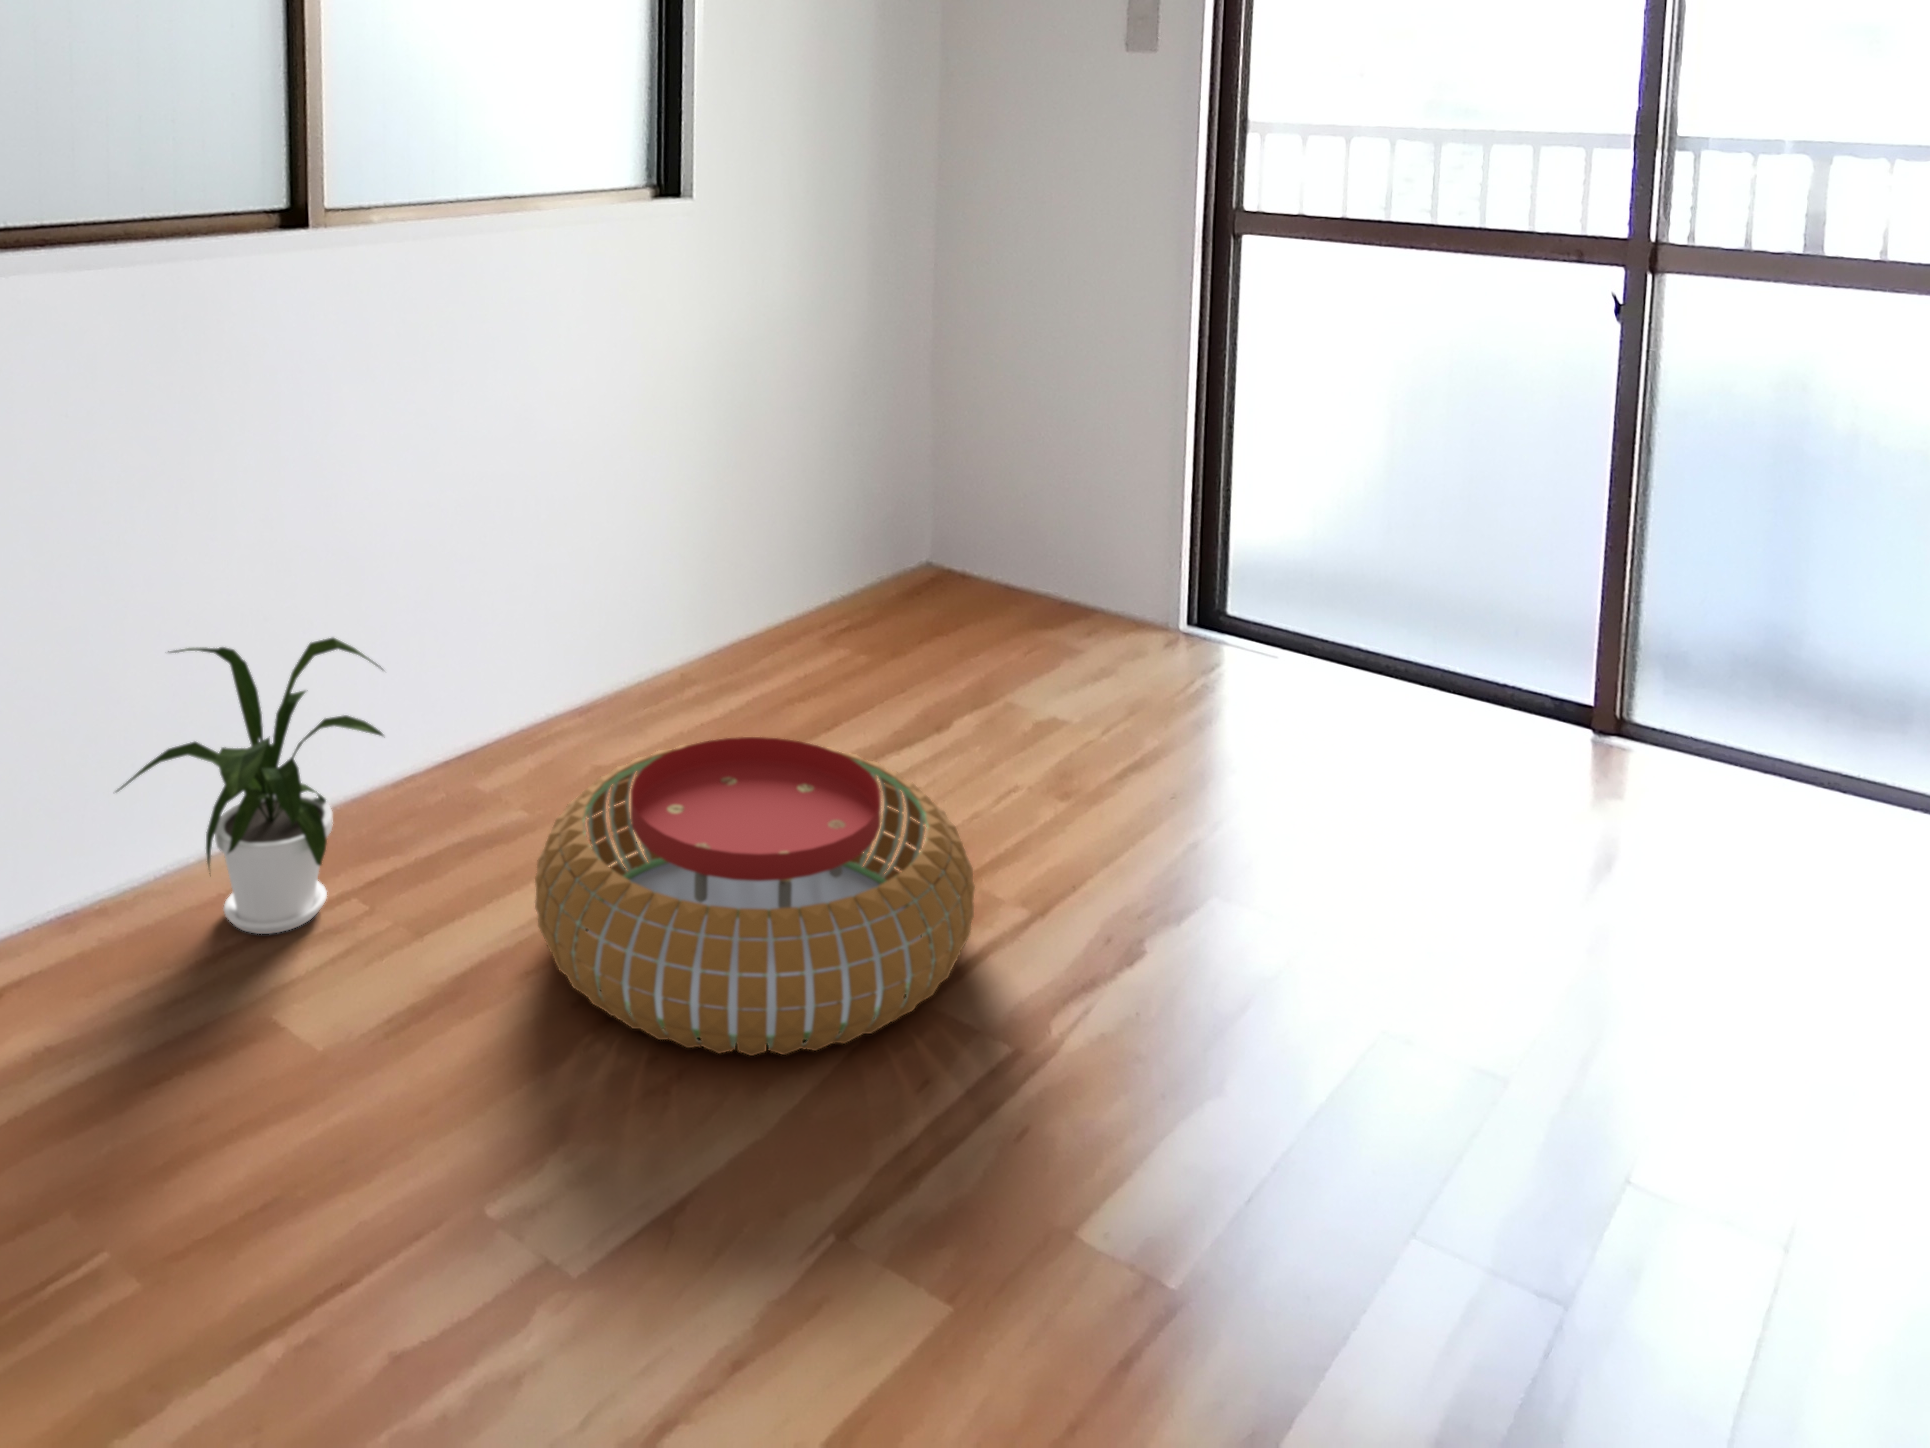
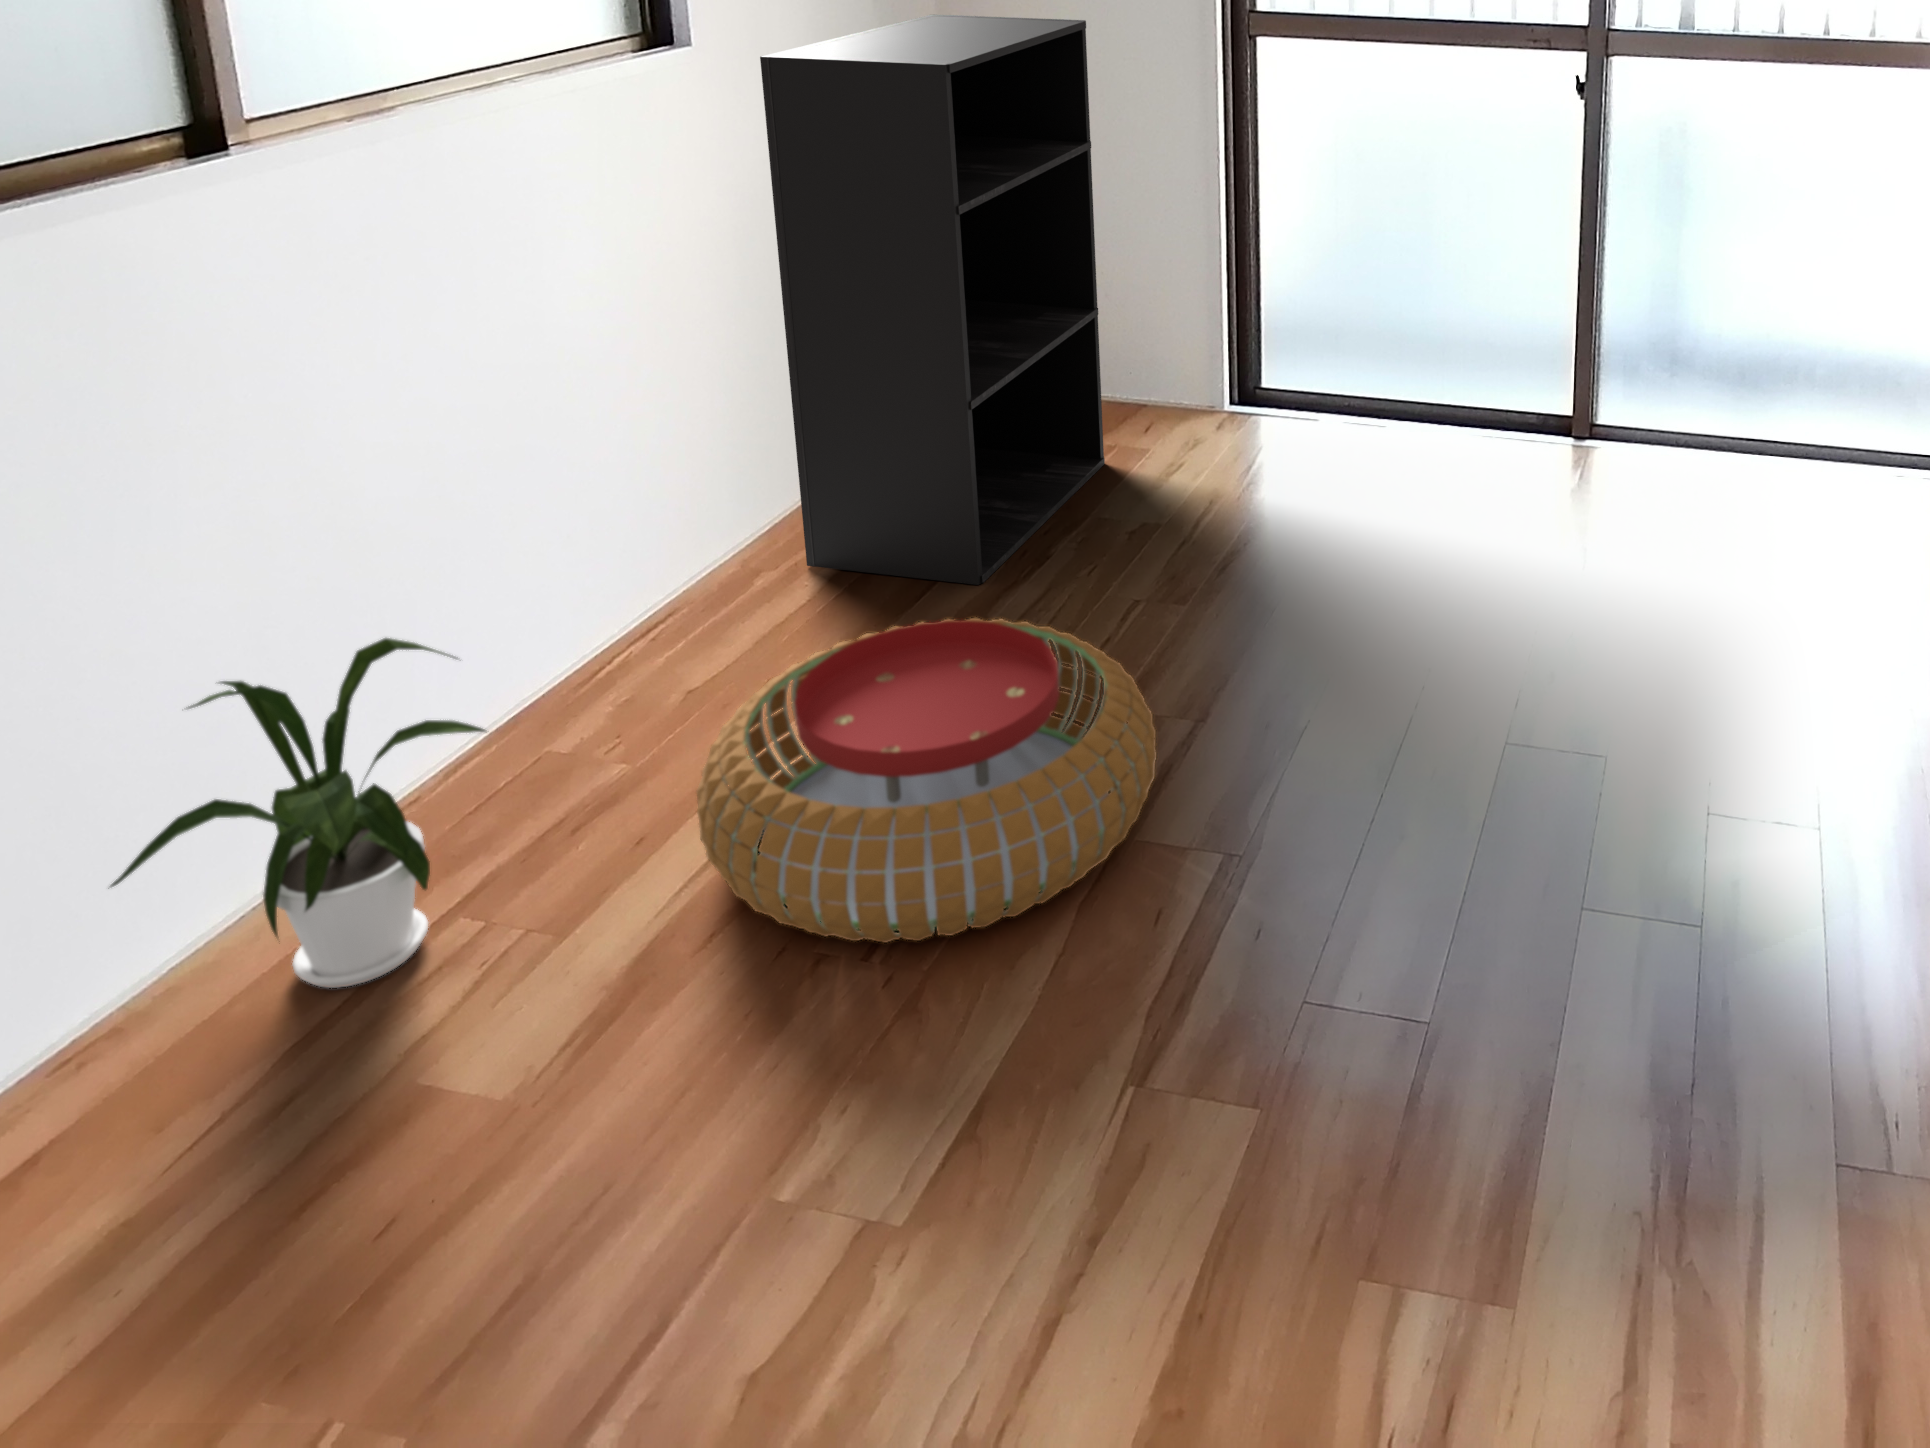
bookshelf: none [739,193,1056,732] -> present [760,15,1105,585]

